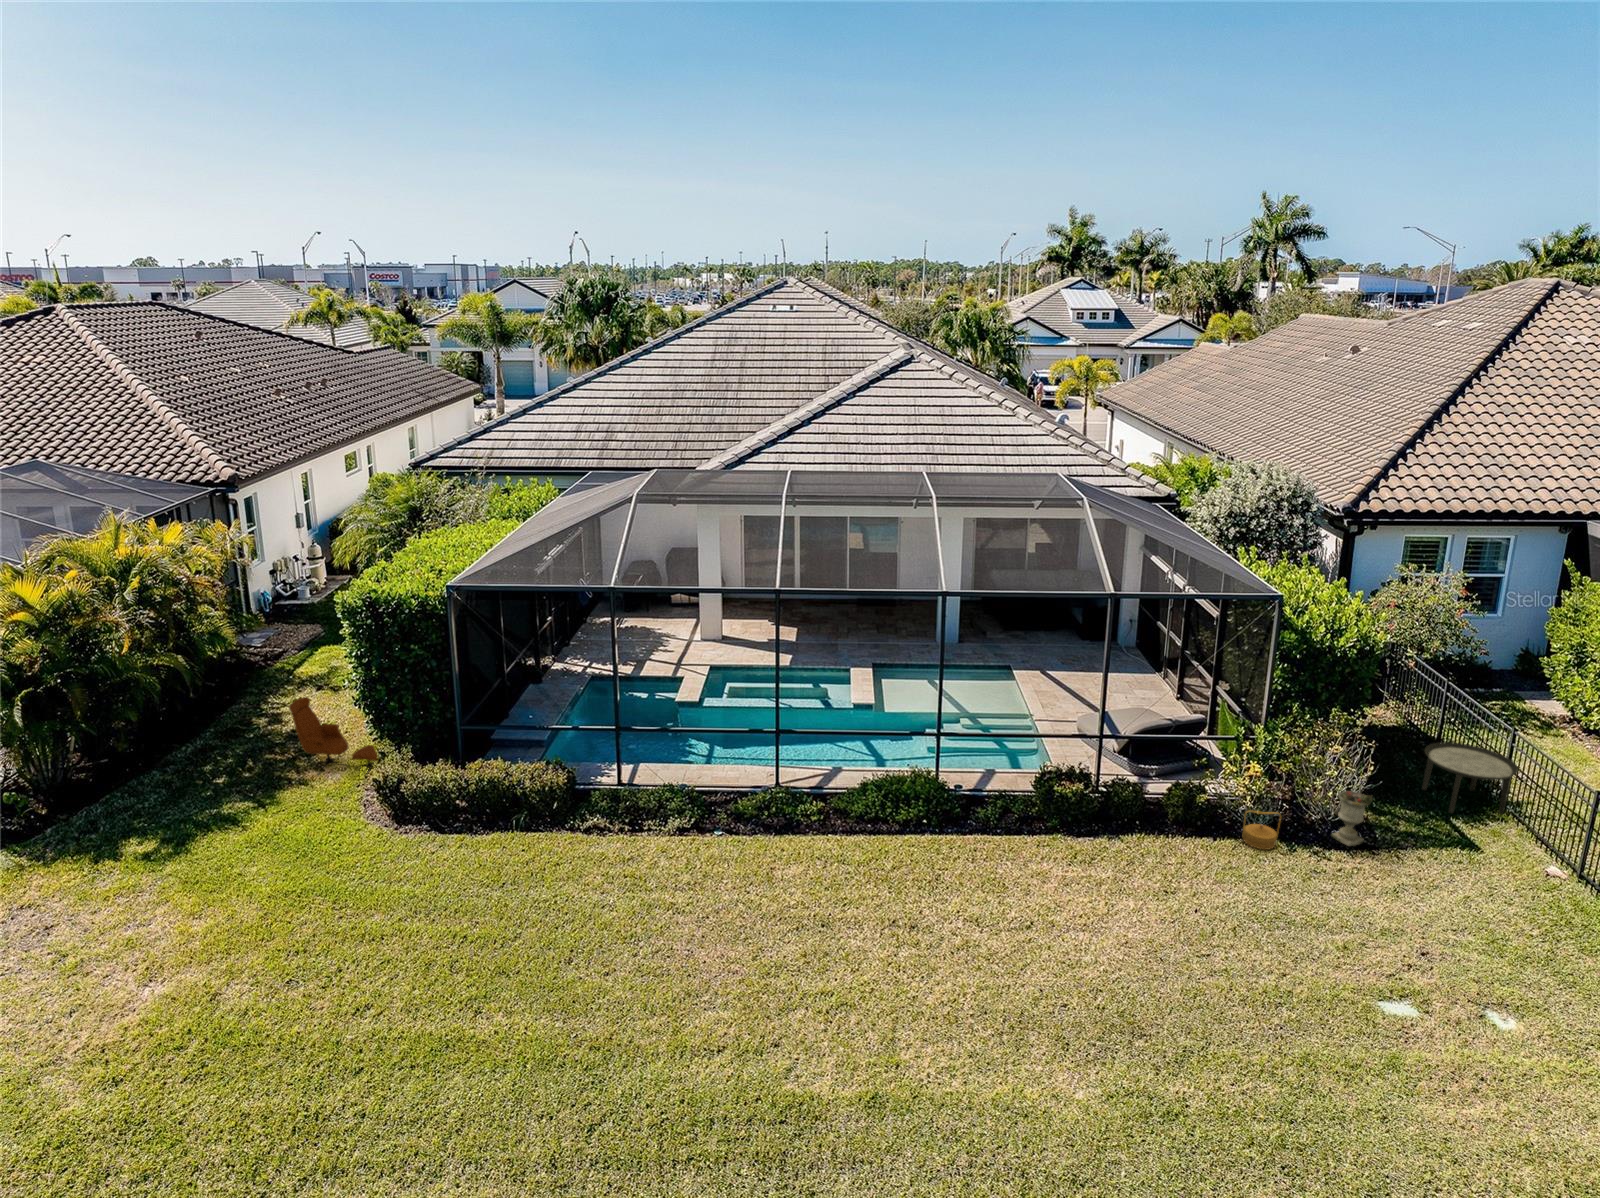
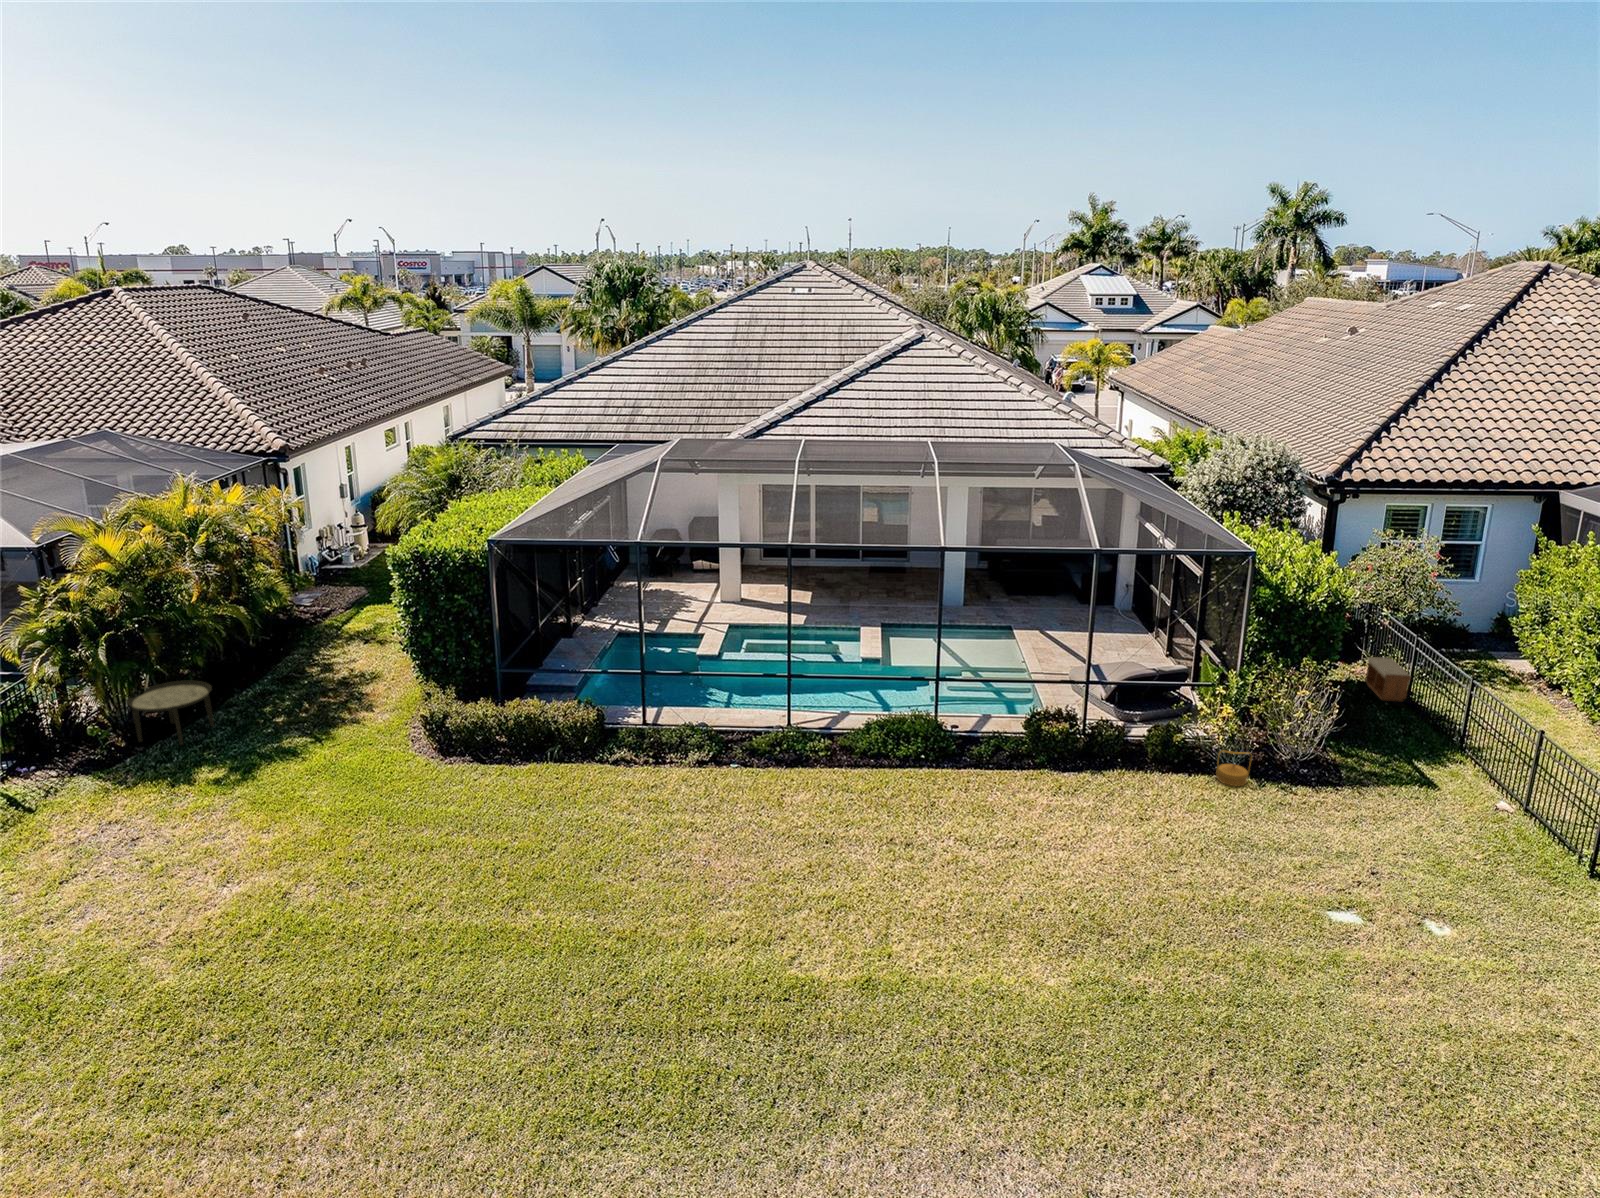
lounge chair: present [289,697,377,774] -> none [343,645,429,717]
bench: none [1387,699,1439,747] -> present [1365,657,1411,702]
round table: present [1422,742,1519,814] -> present [127,681,214,745]
planter: present [1332,791,1372,846] -> none [1299,734,1337,784]

